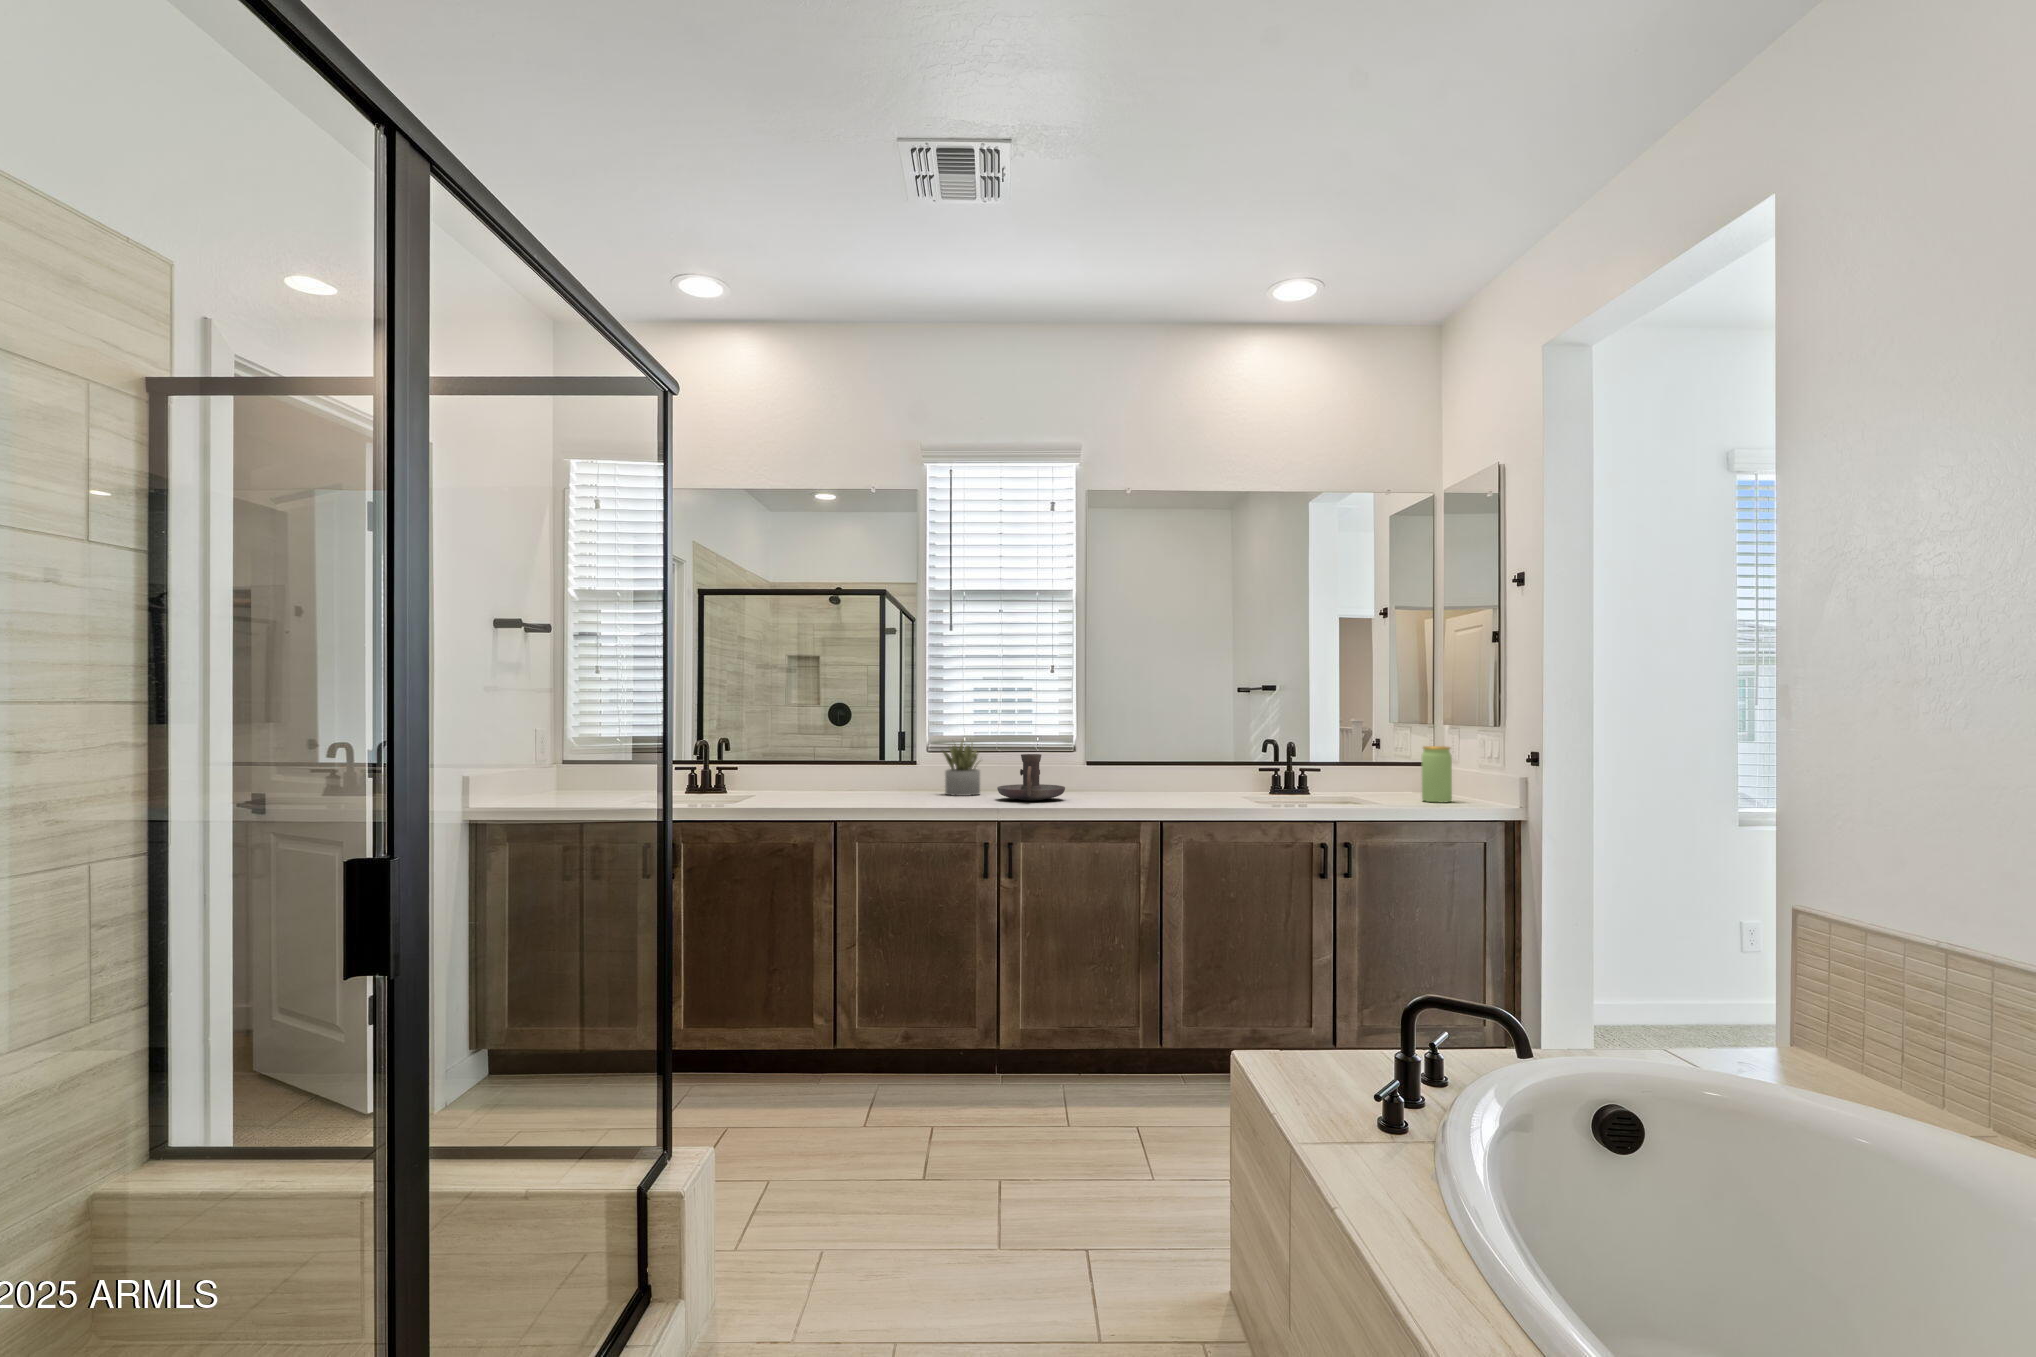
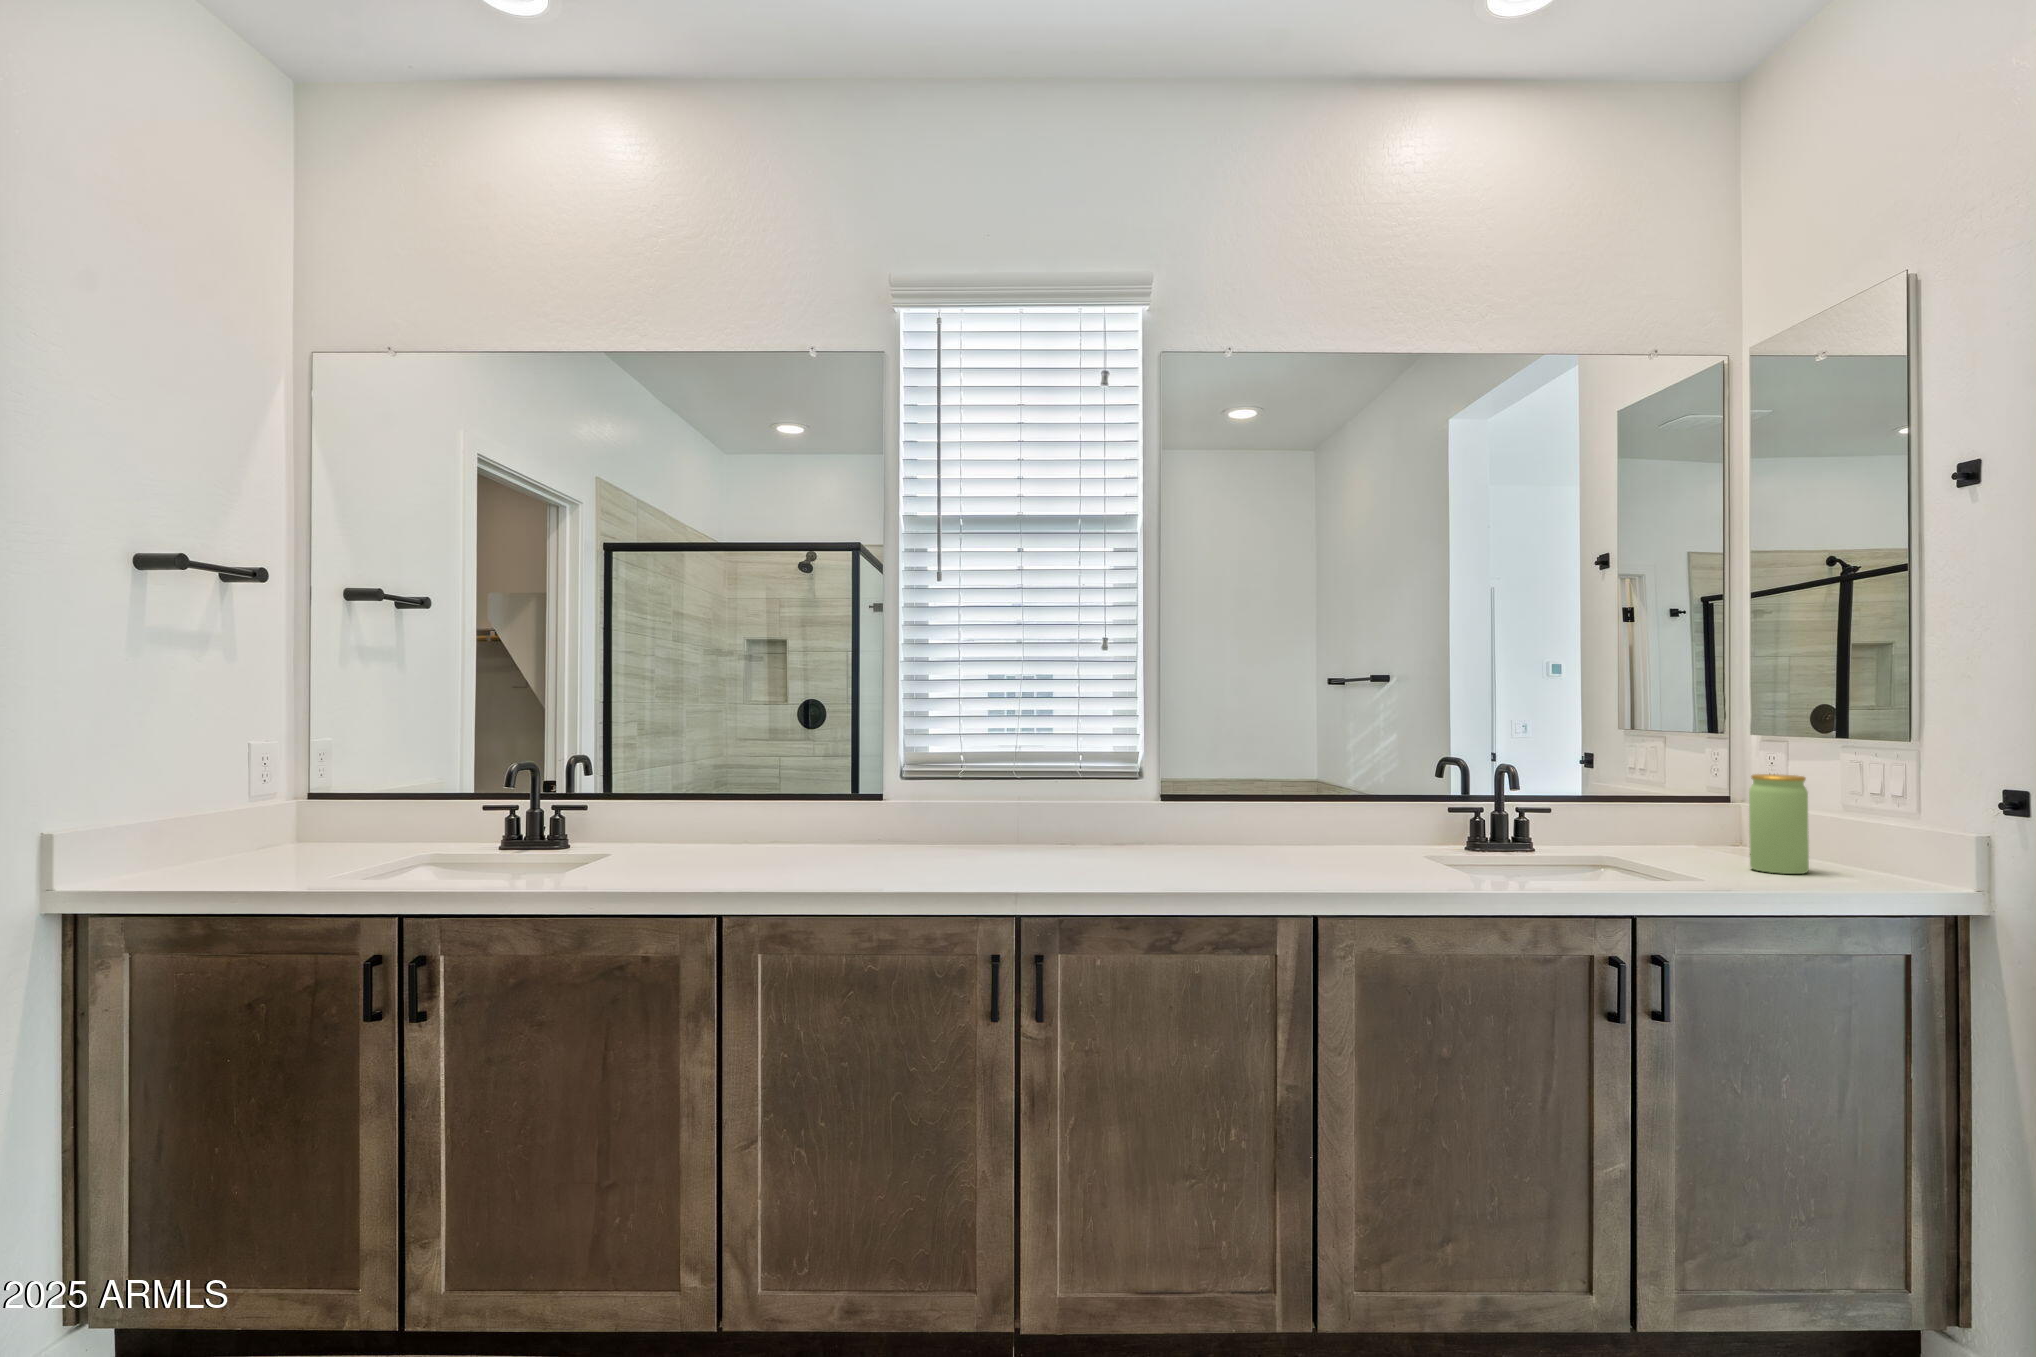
succulent plant: present [943,741,980,796] -> none [922,757,991,854]
candle holder: present [997,754,1065,800] -> none [1015,787,1132,869]

